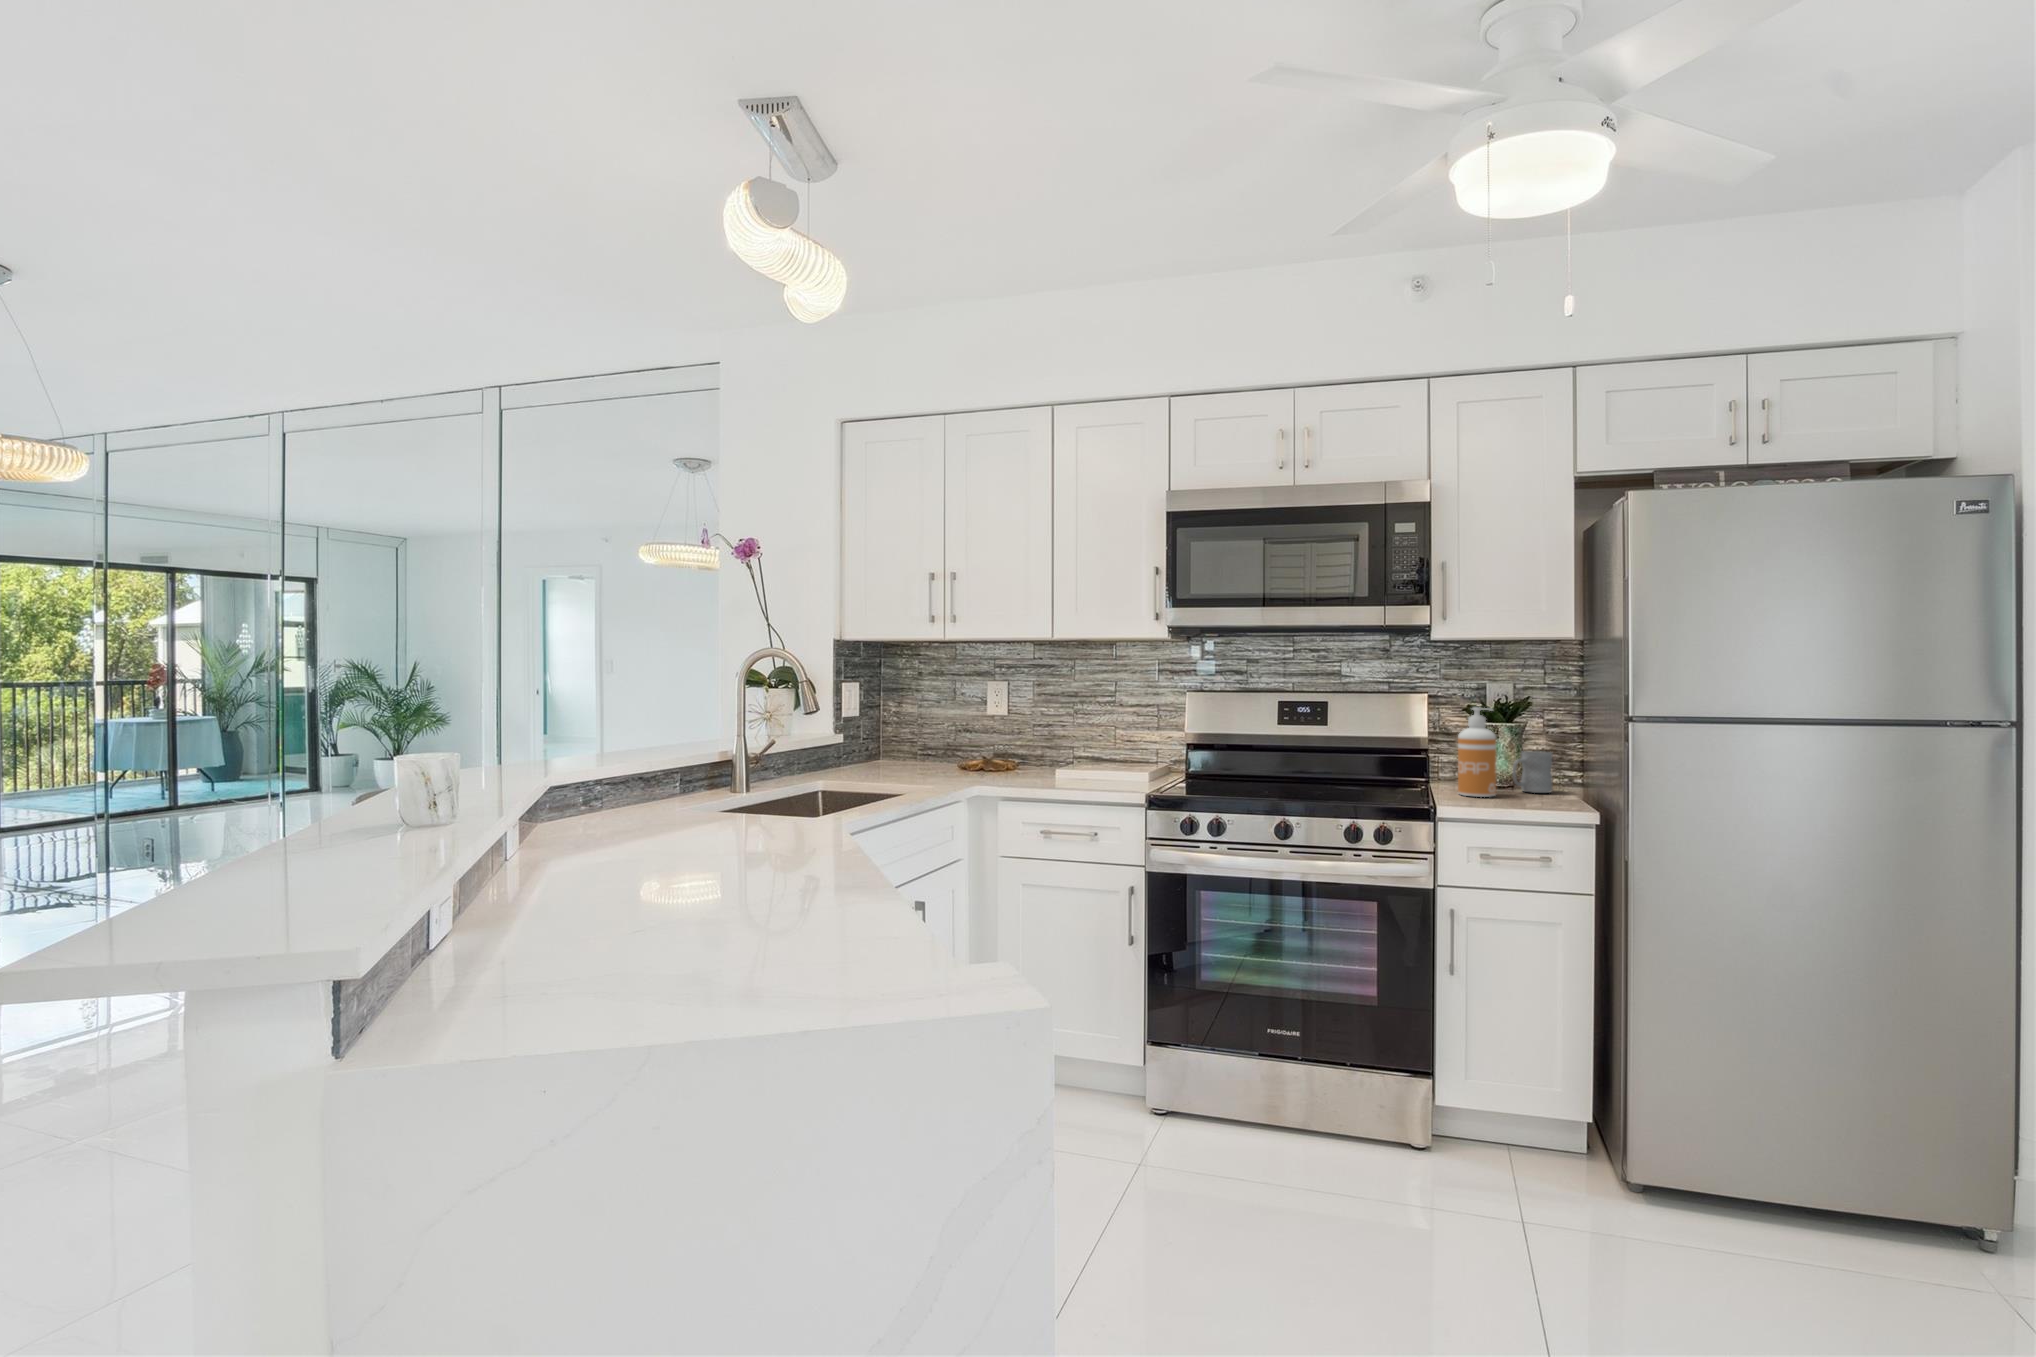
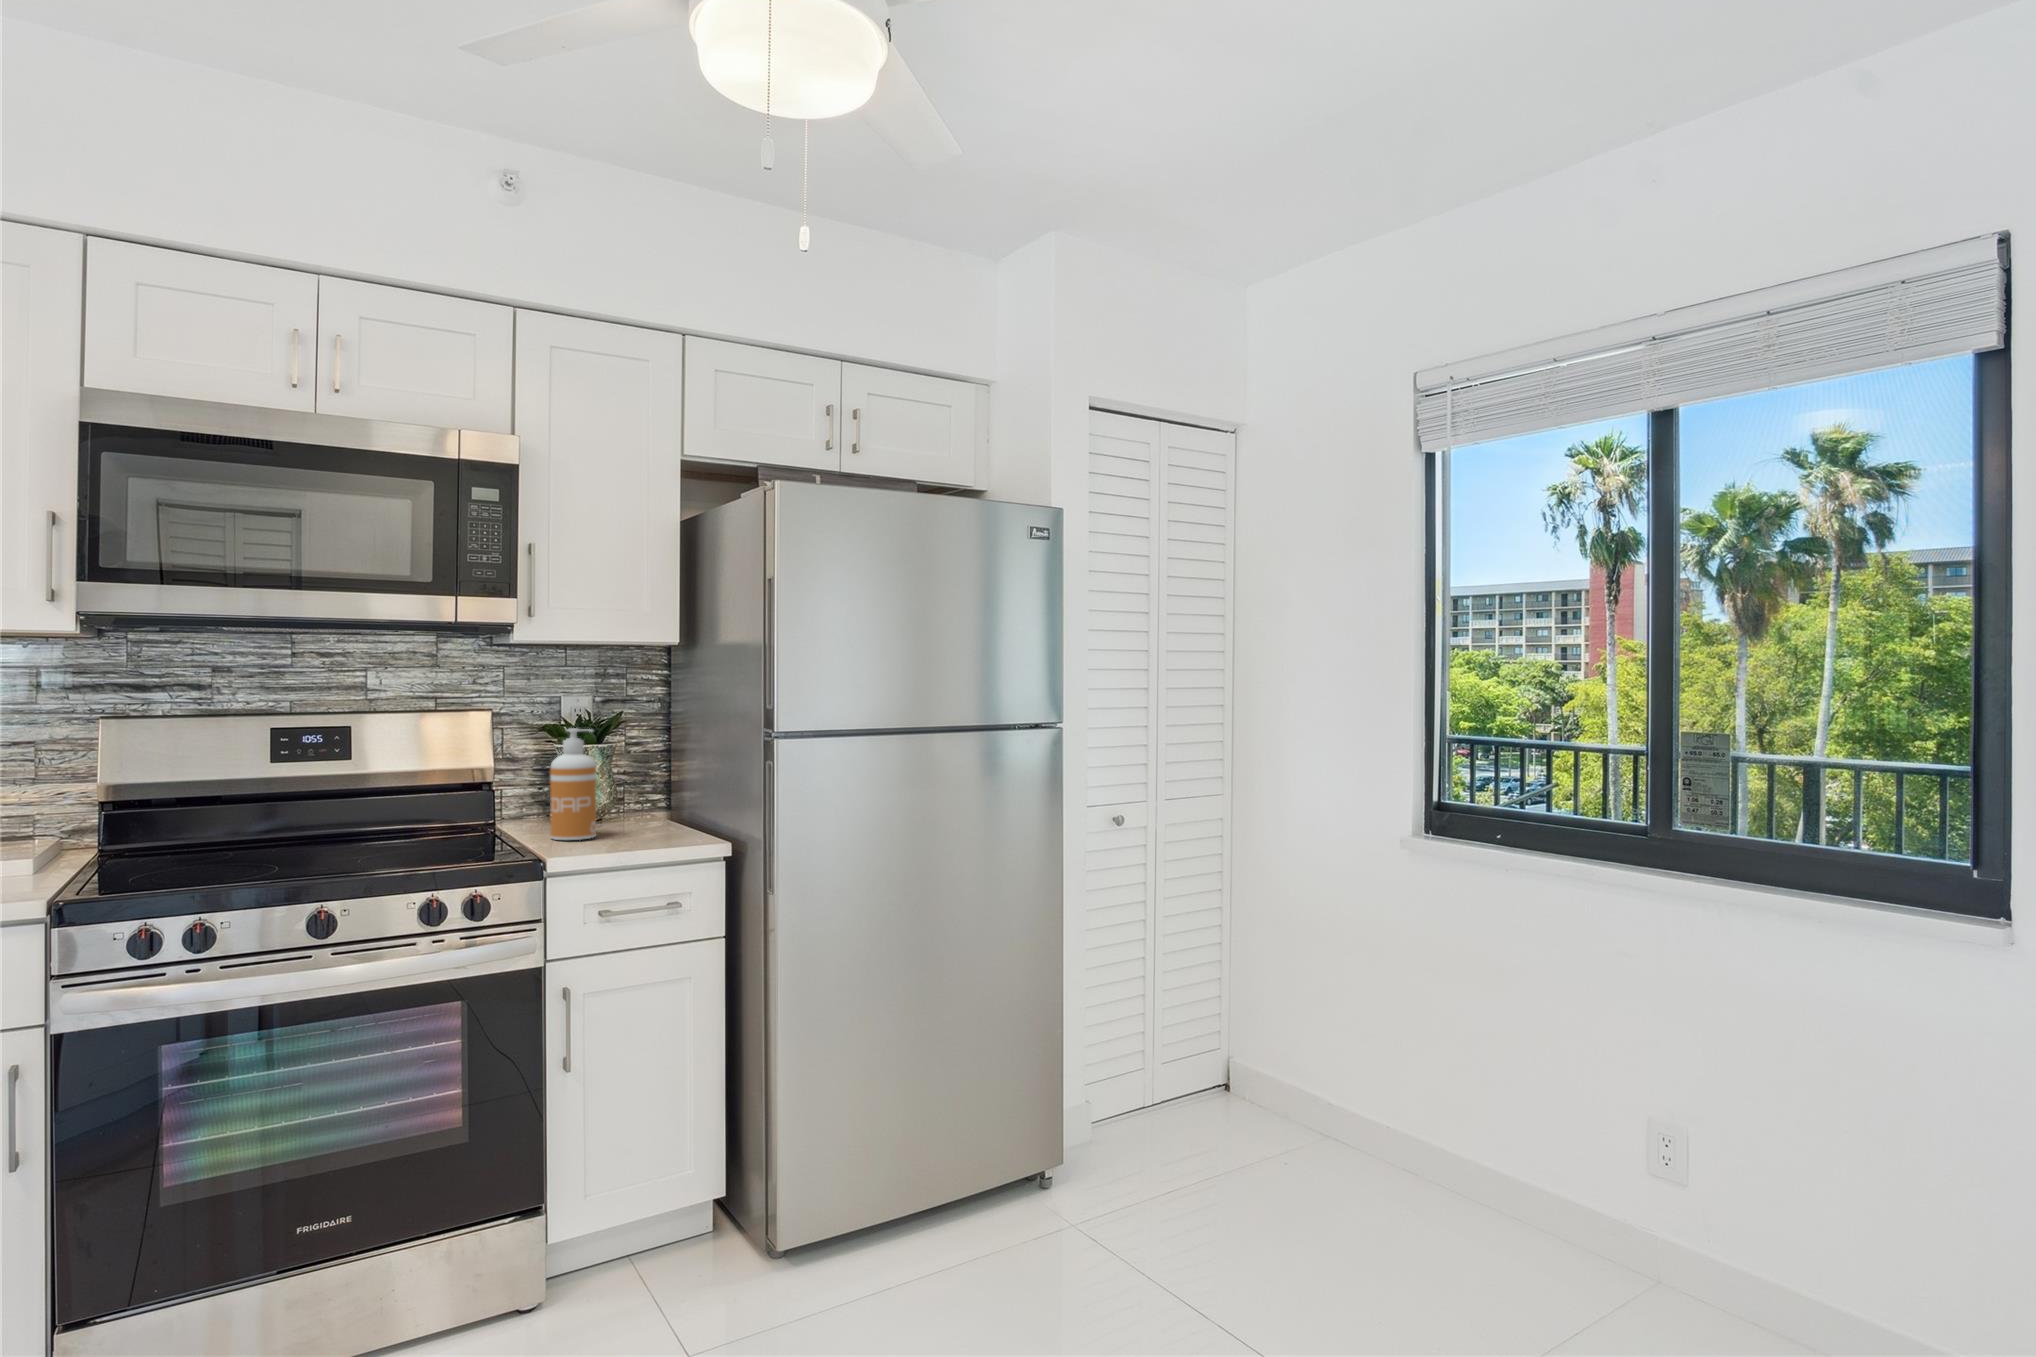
mug: present [1512,751,1553,793] -> none [609,777,651,827]

